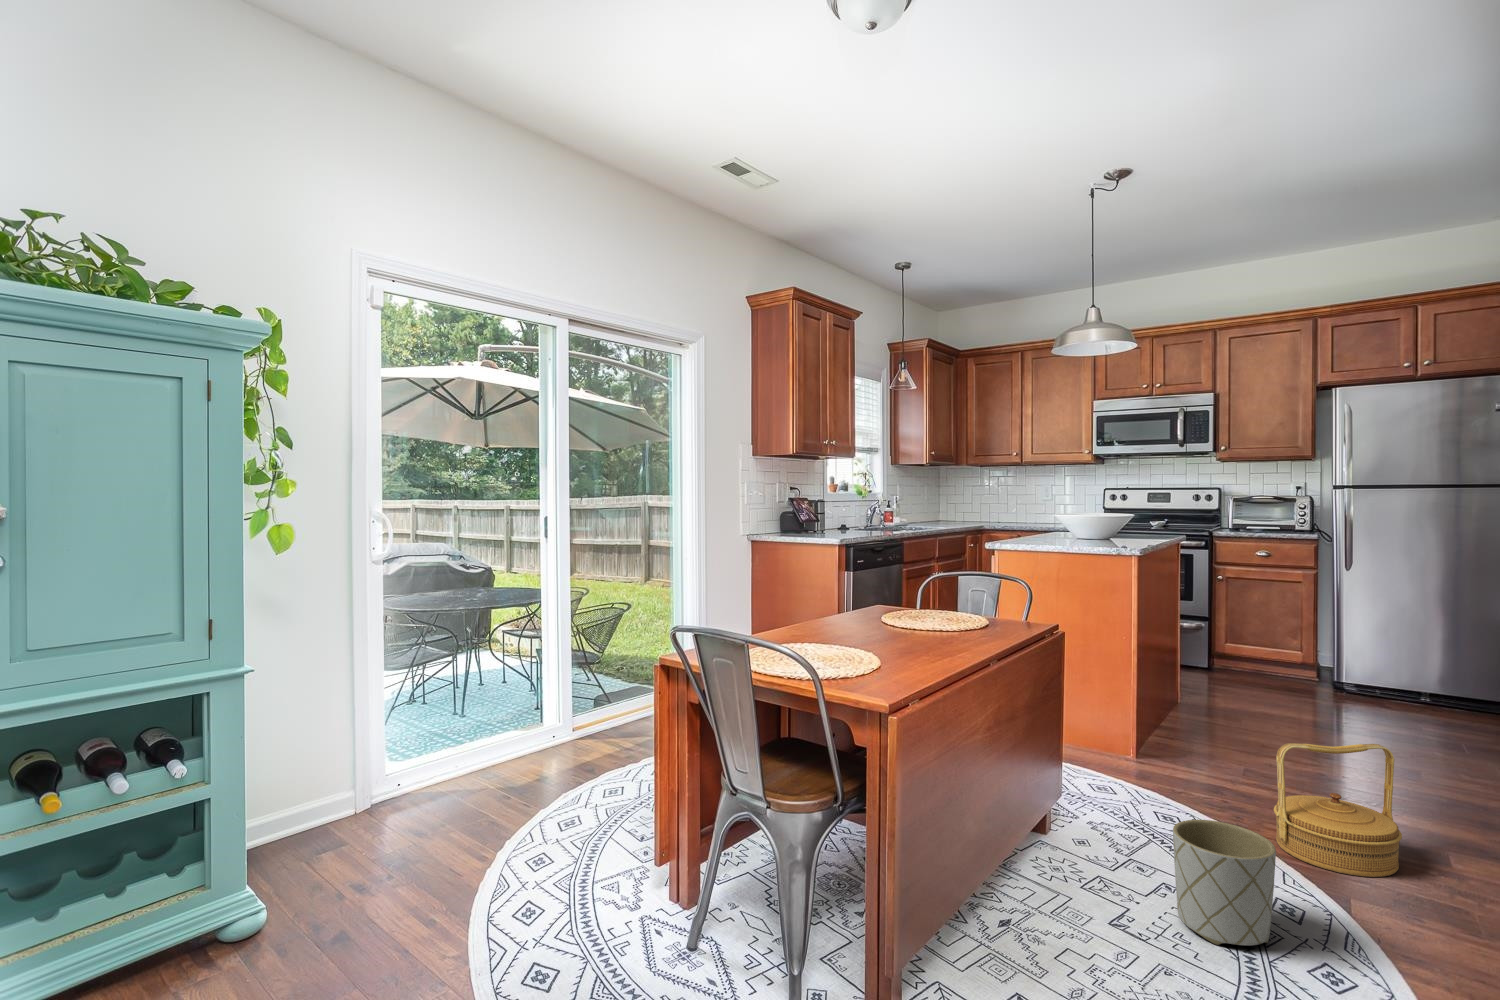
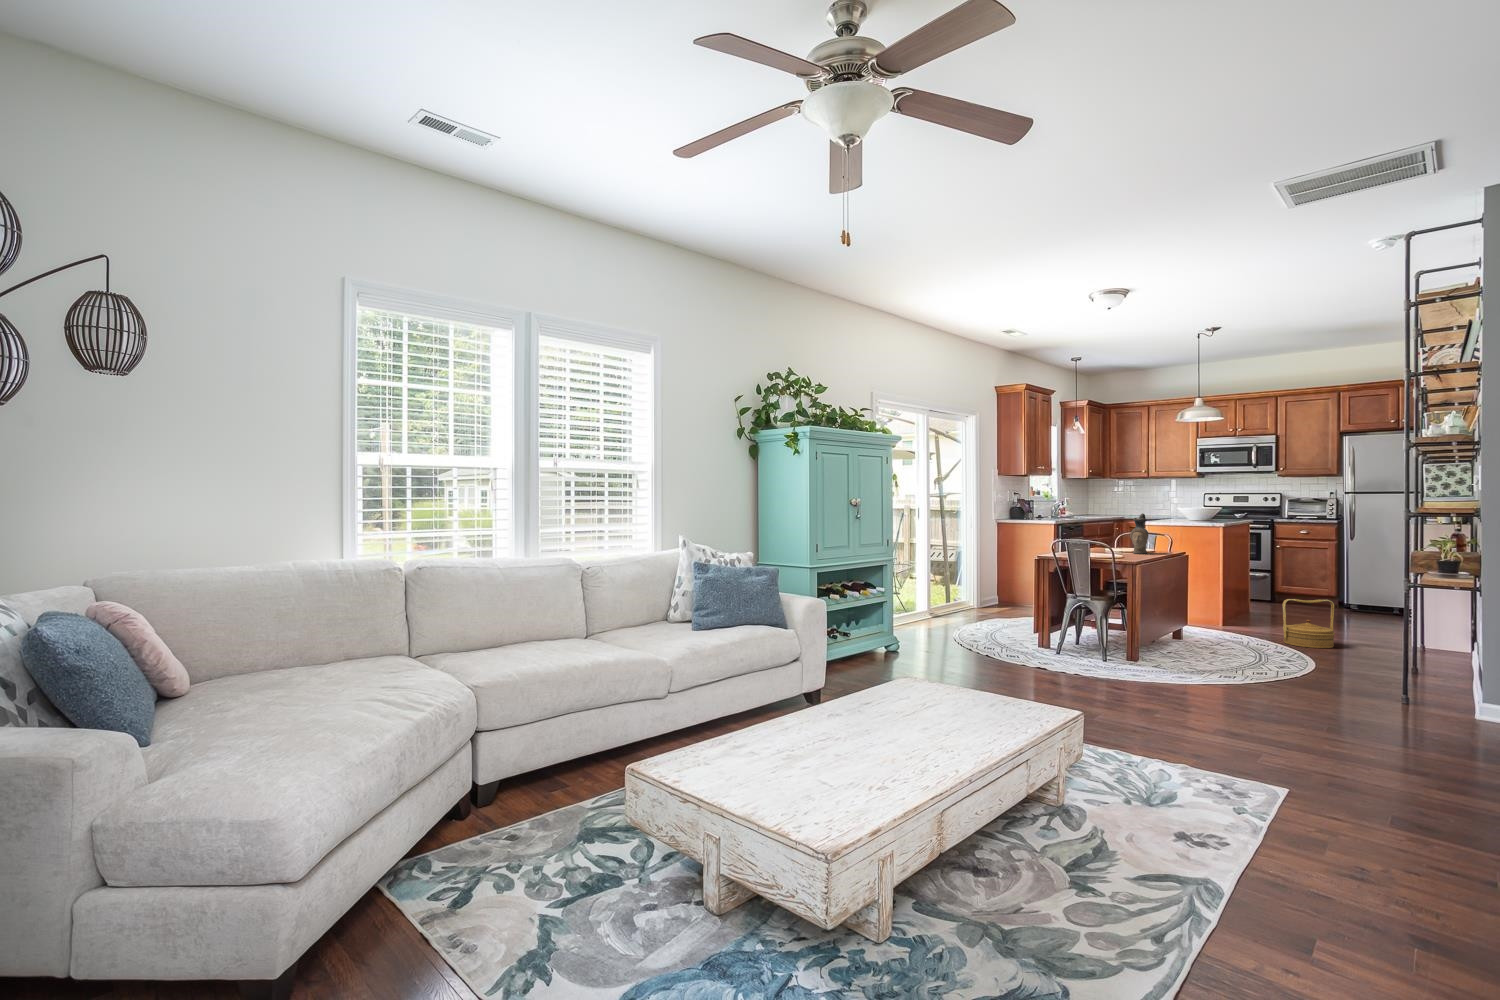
ceramic pitcher: none [913,541,958,649] -> present [1130,513,1148,554]
planter: present [1173,820,1276,945] -> none [1234,618,1273,656]

